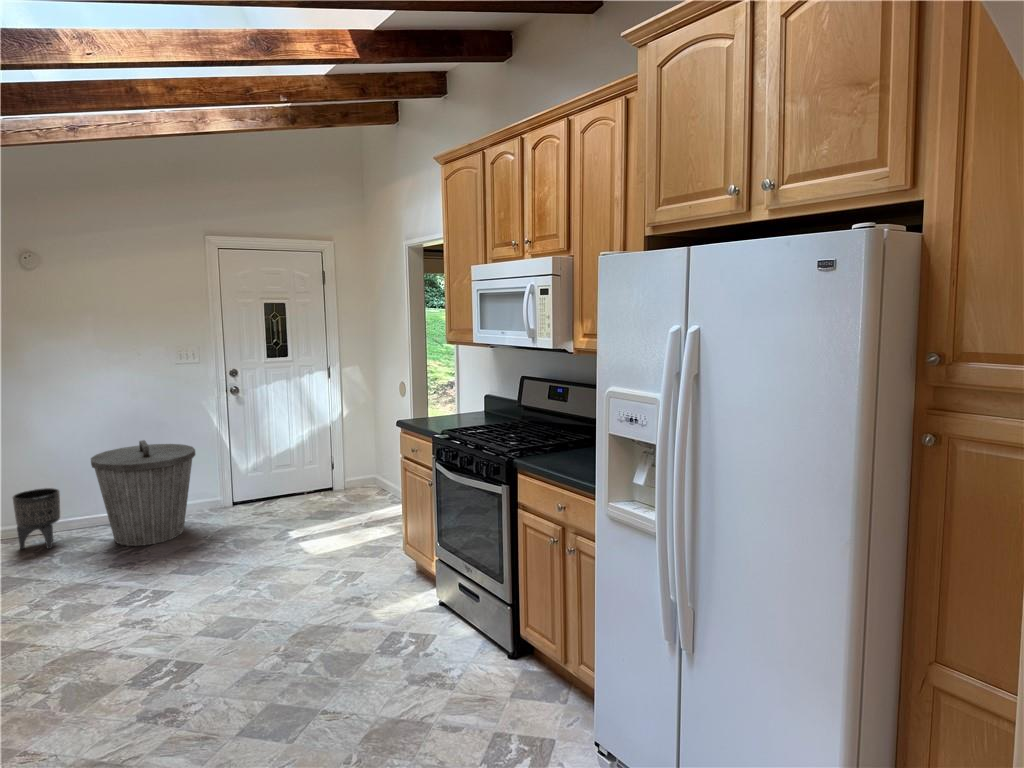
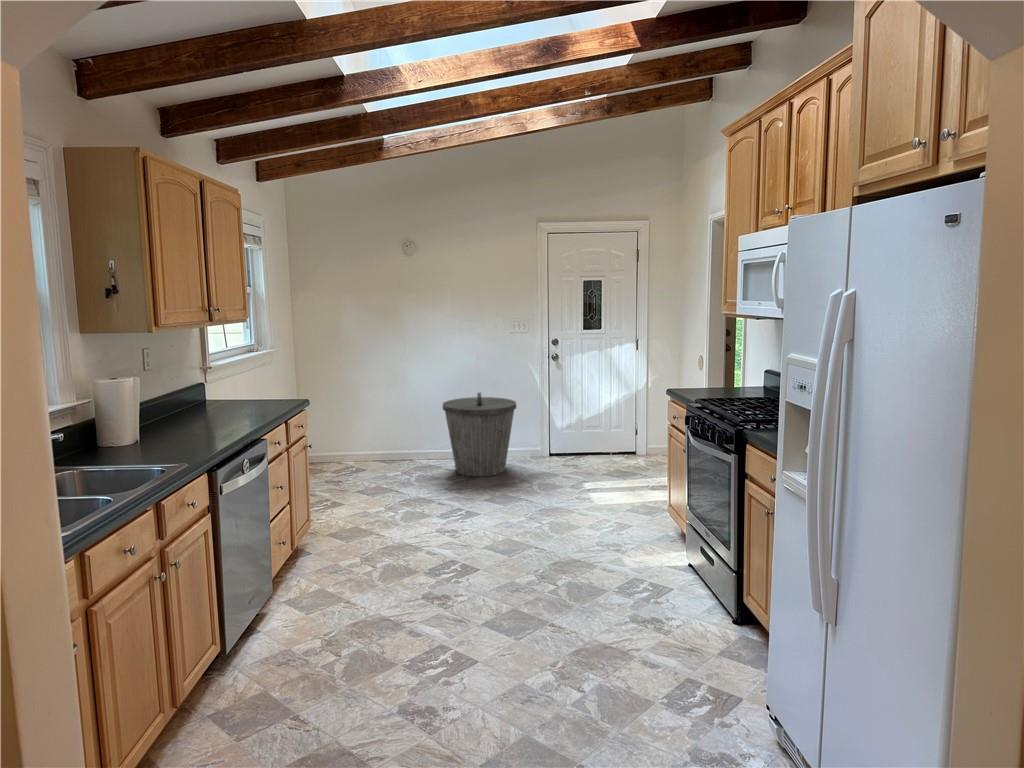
planter: present [13,488,60,549] -> none [394,423,424,469]

